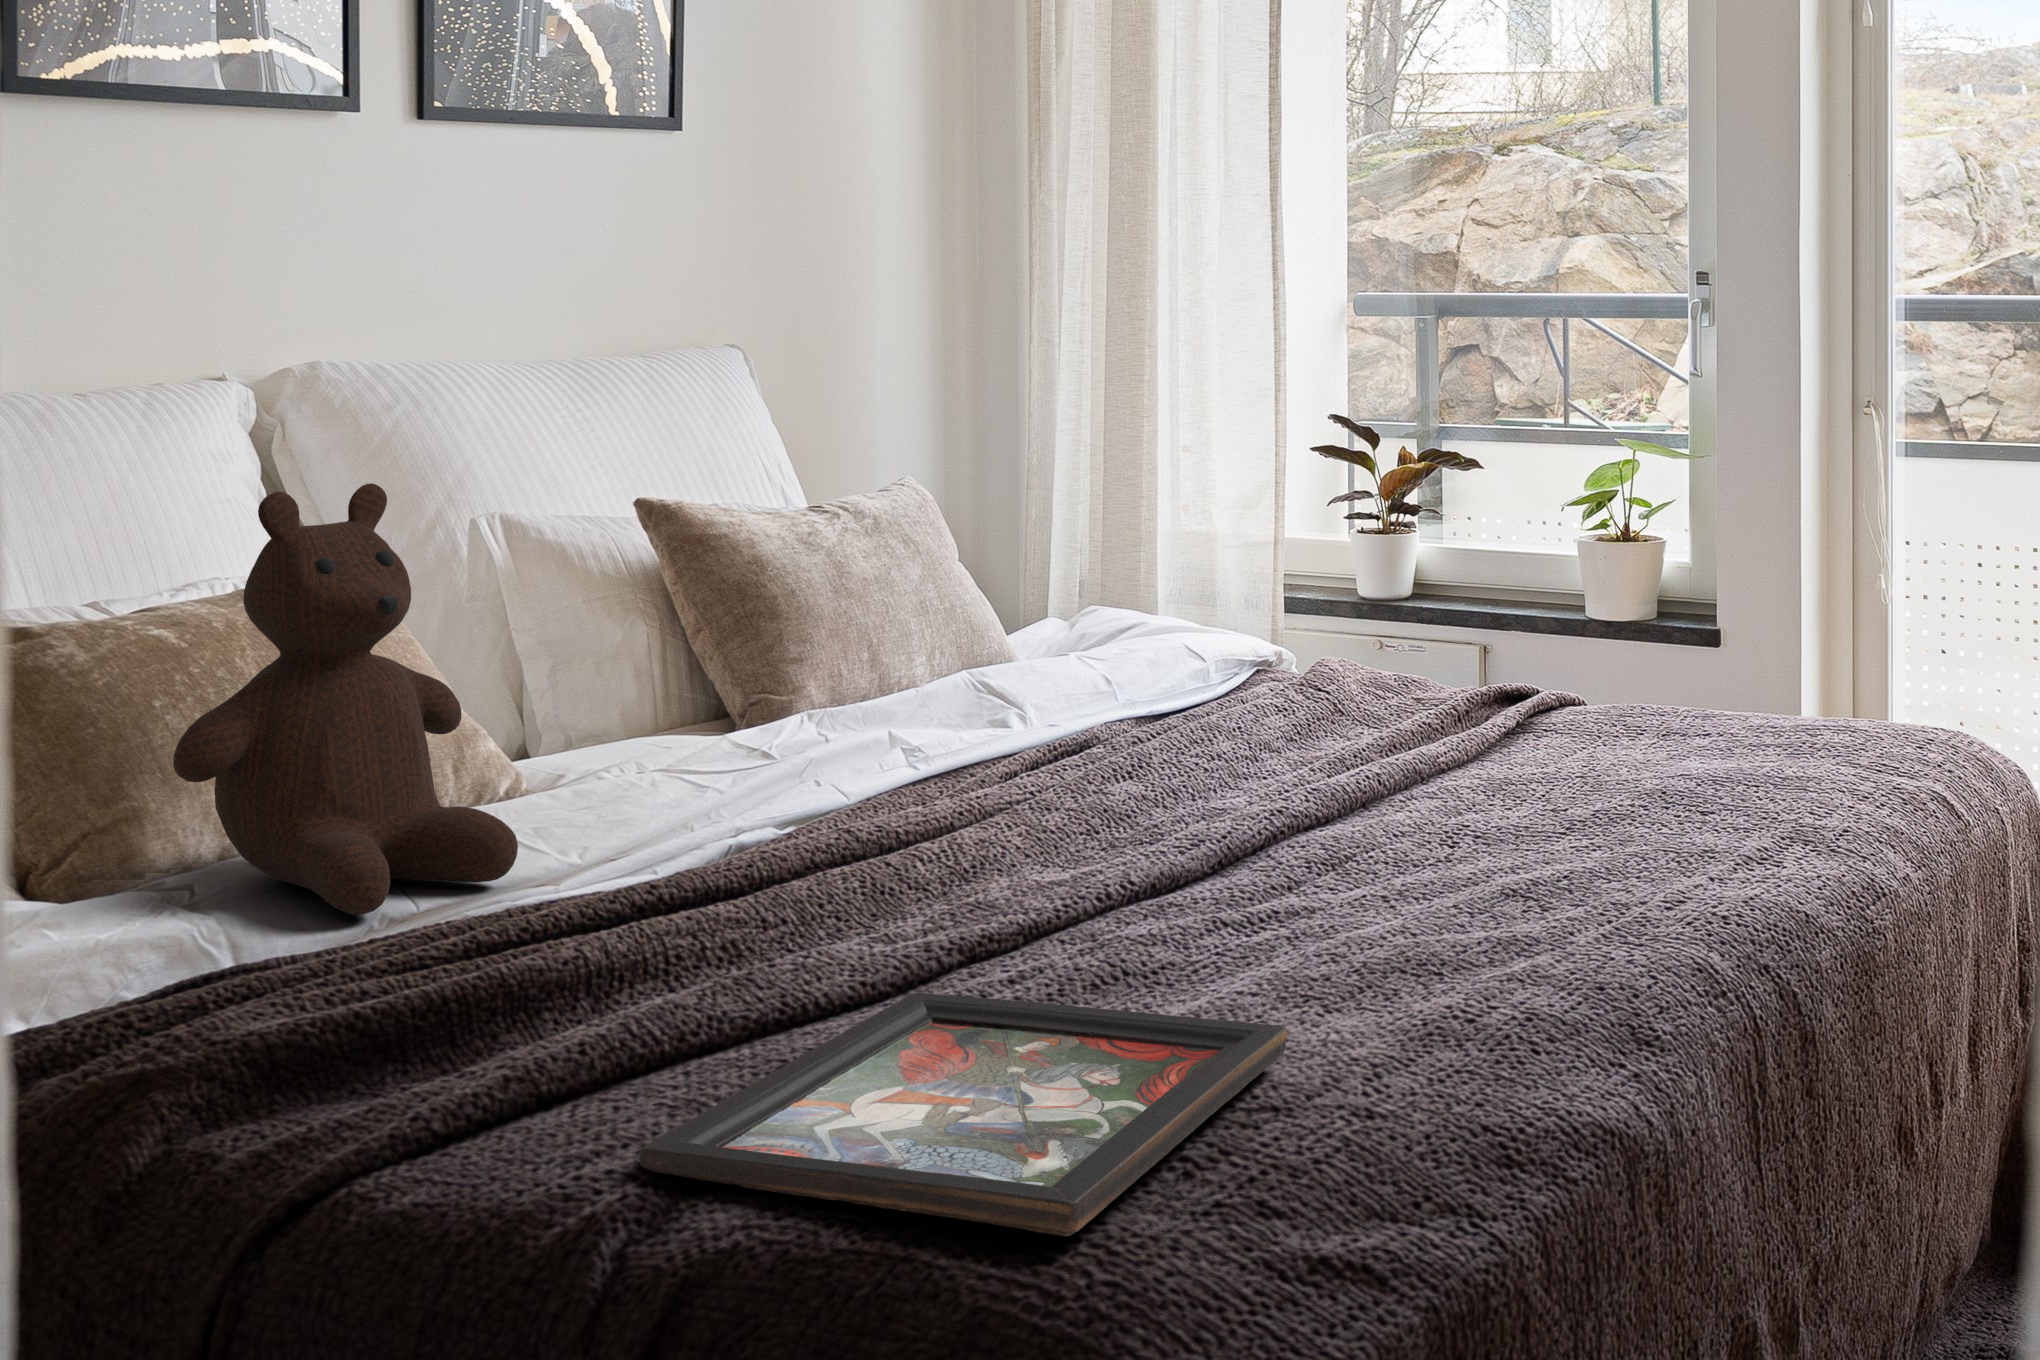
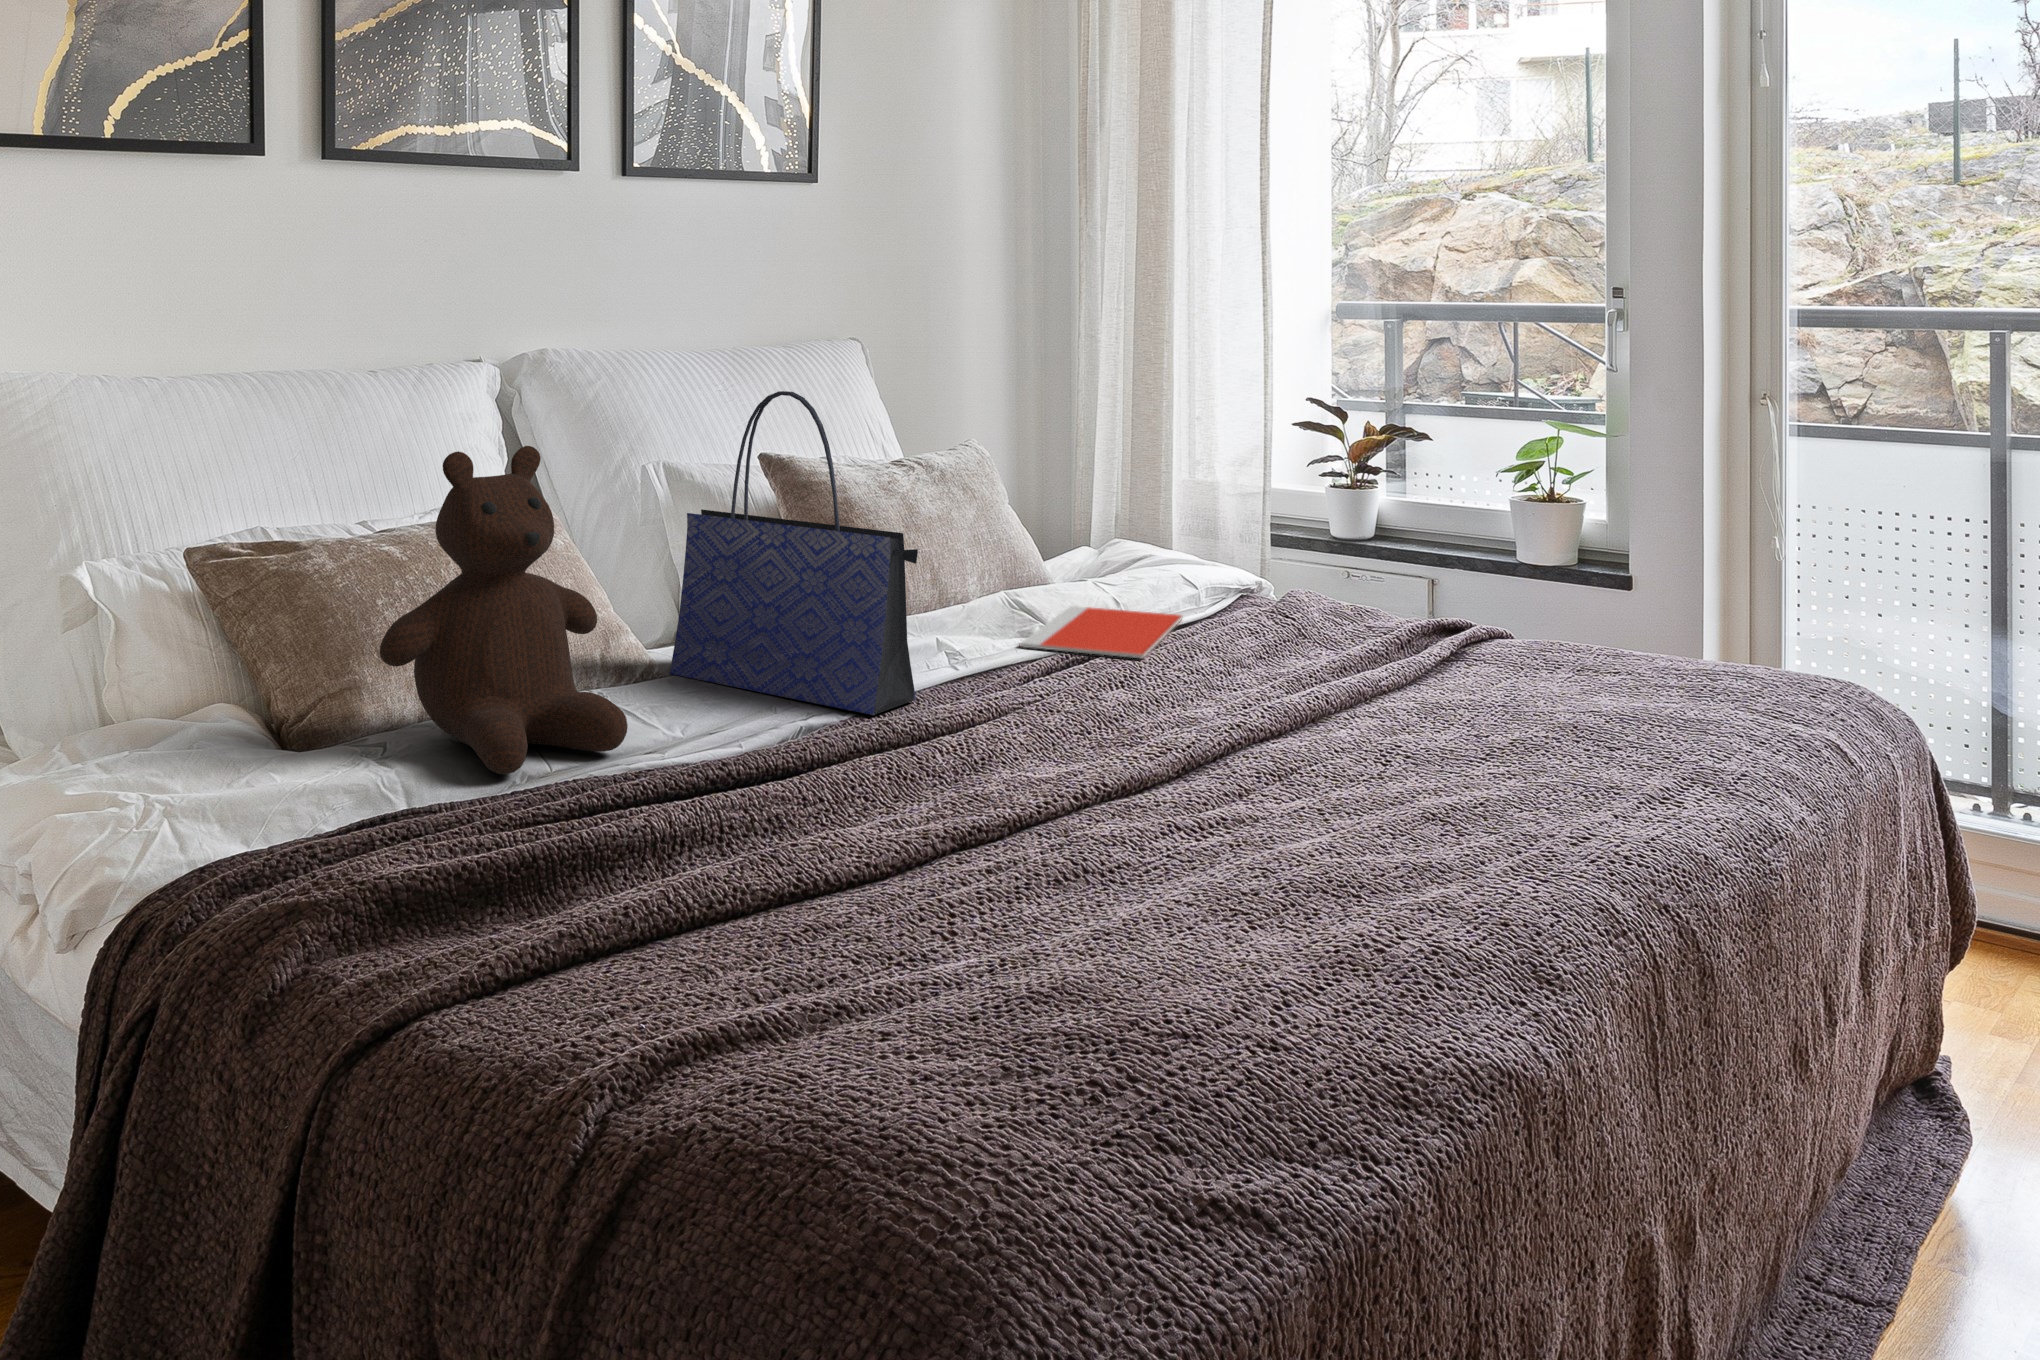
tote bag: none [542,409,885,823] -> present [670,391,918,715]
notebook: none [997,688,1195,744] -> present [1020,606,1183,658]
decorative tray: present [639,993,1287,1236] -> none [638,883,1207,1154]

